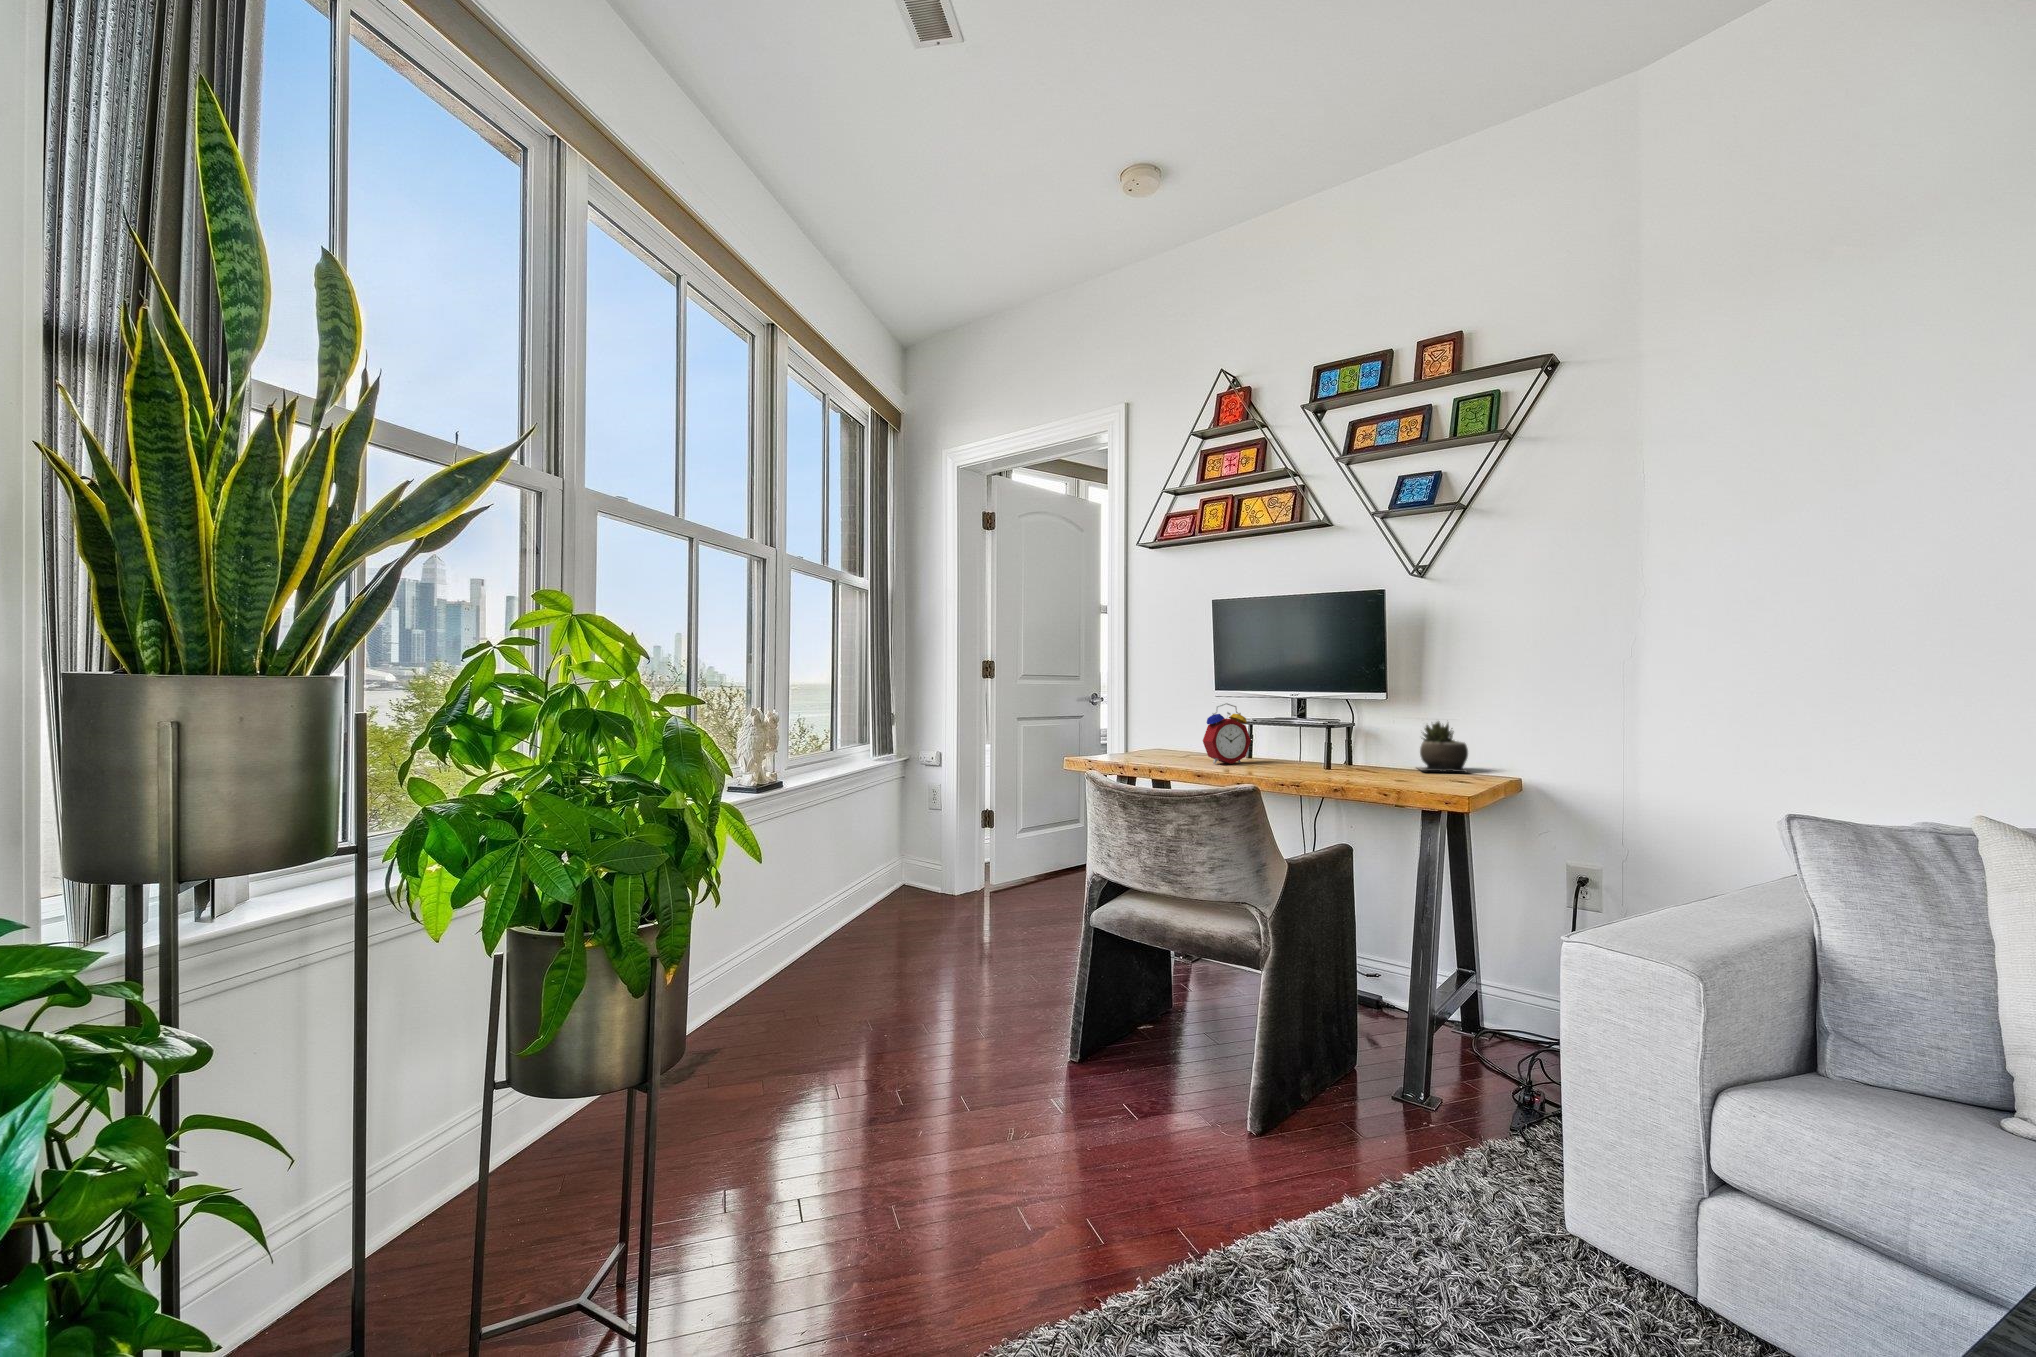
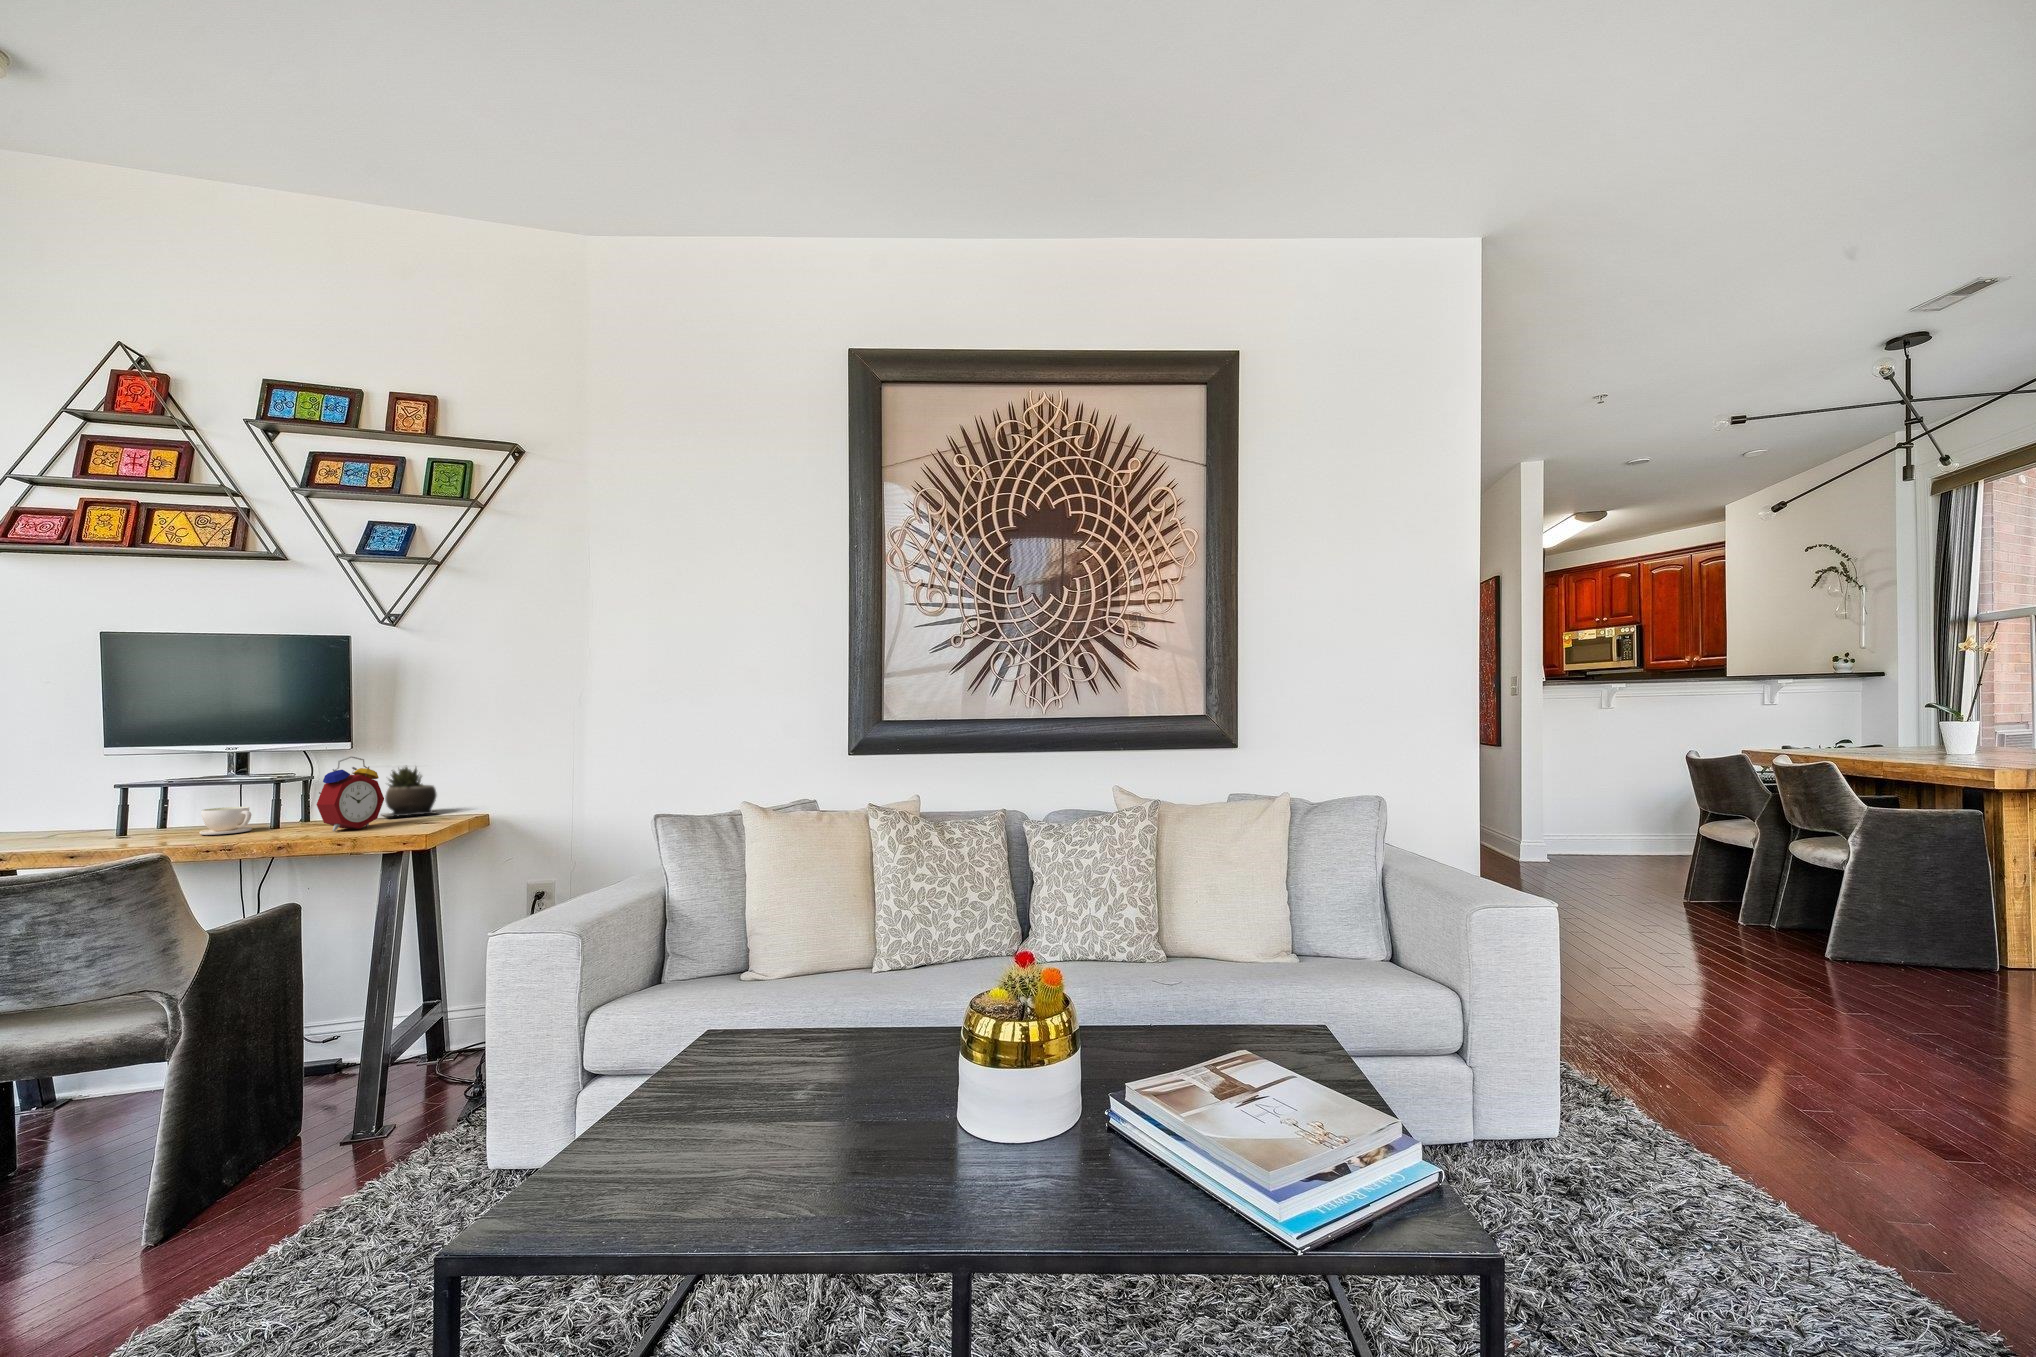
alarm clock: present [1203,703,1251,764] -> present [316,756,384,831]
coffee cup: none [1277,748,1313,772] -> present [199,807,252,835]

